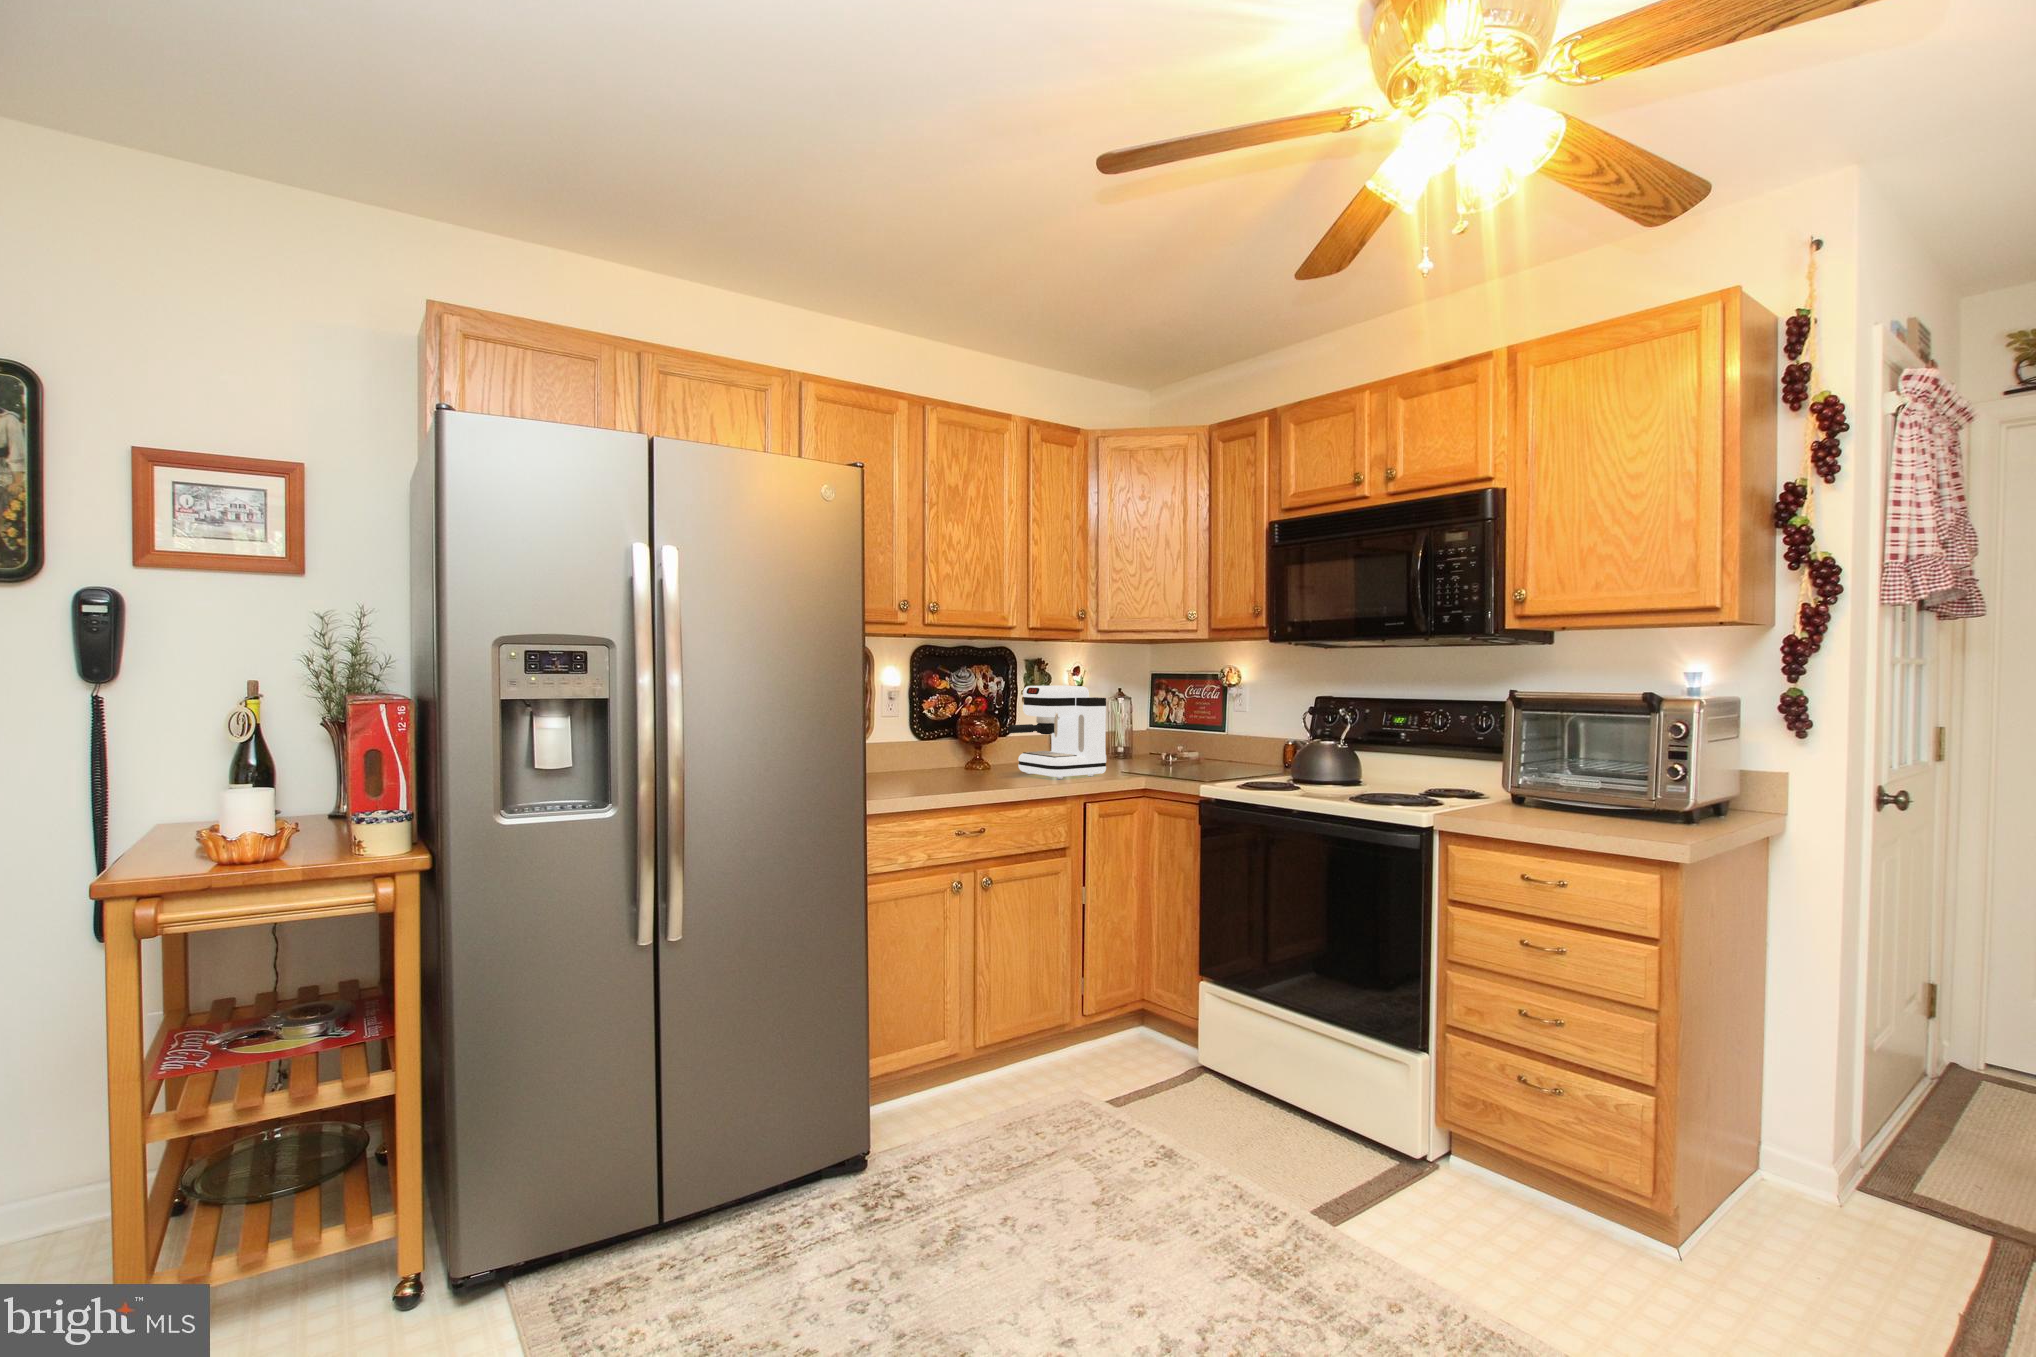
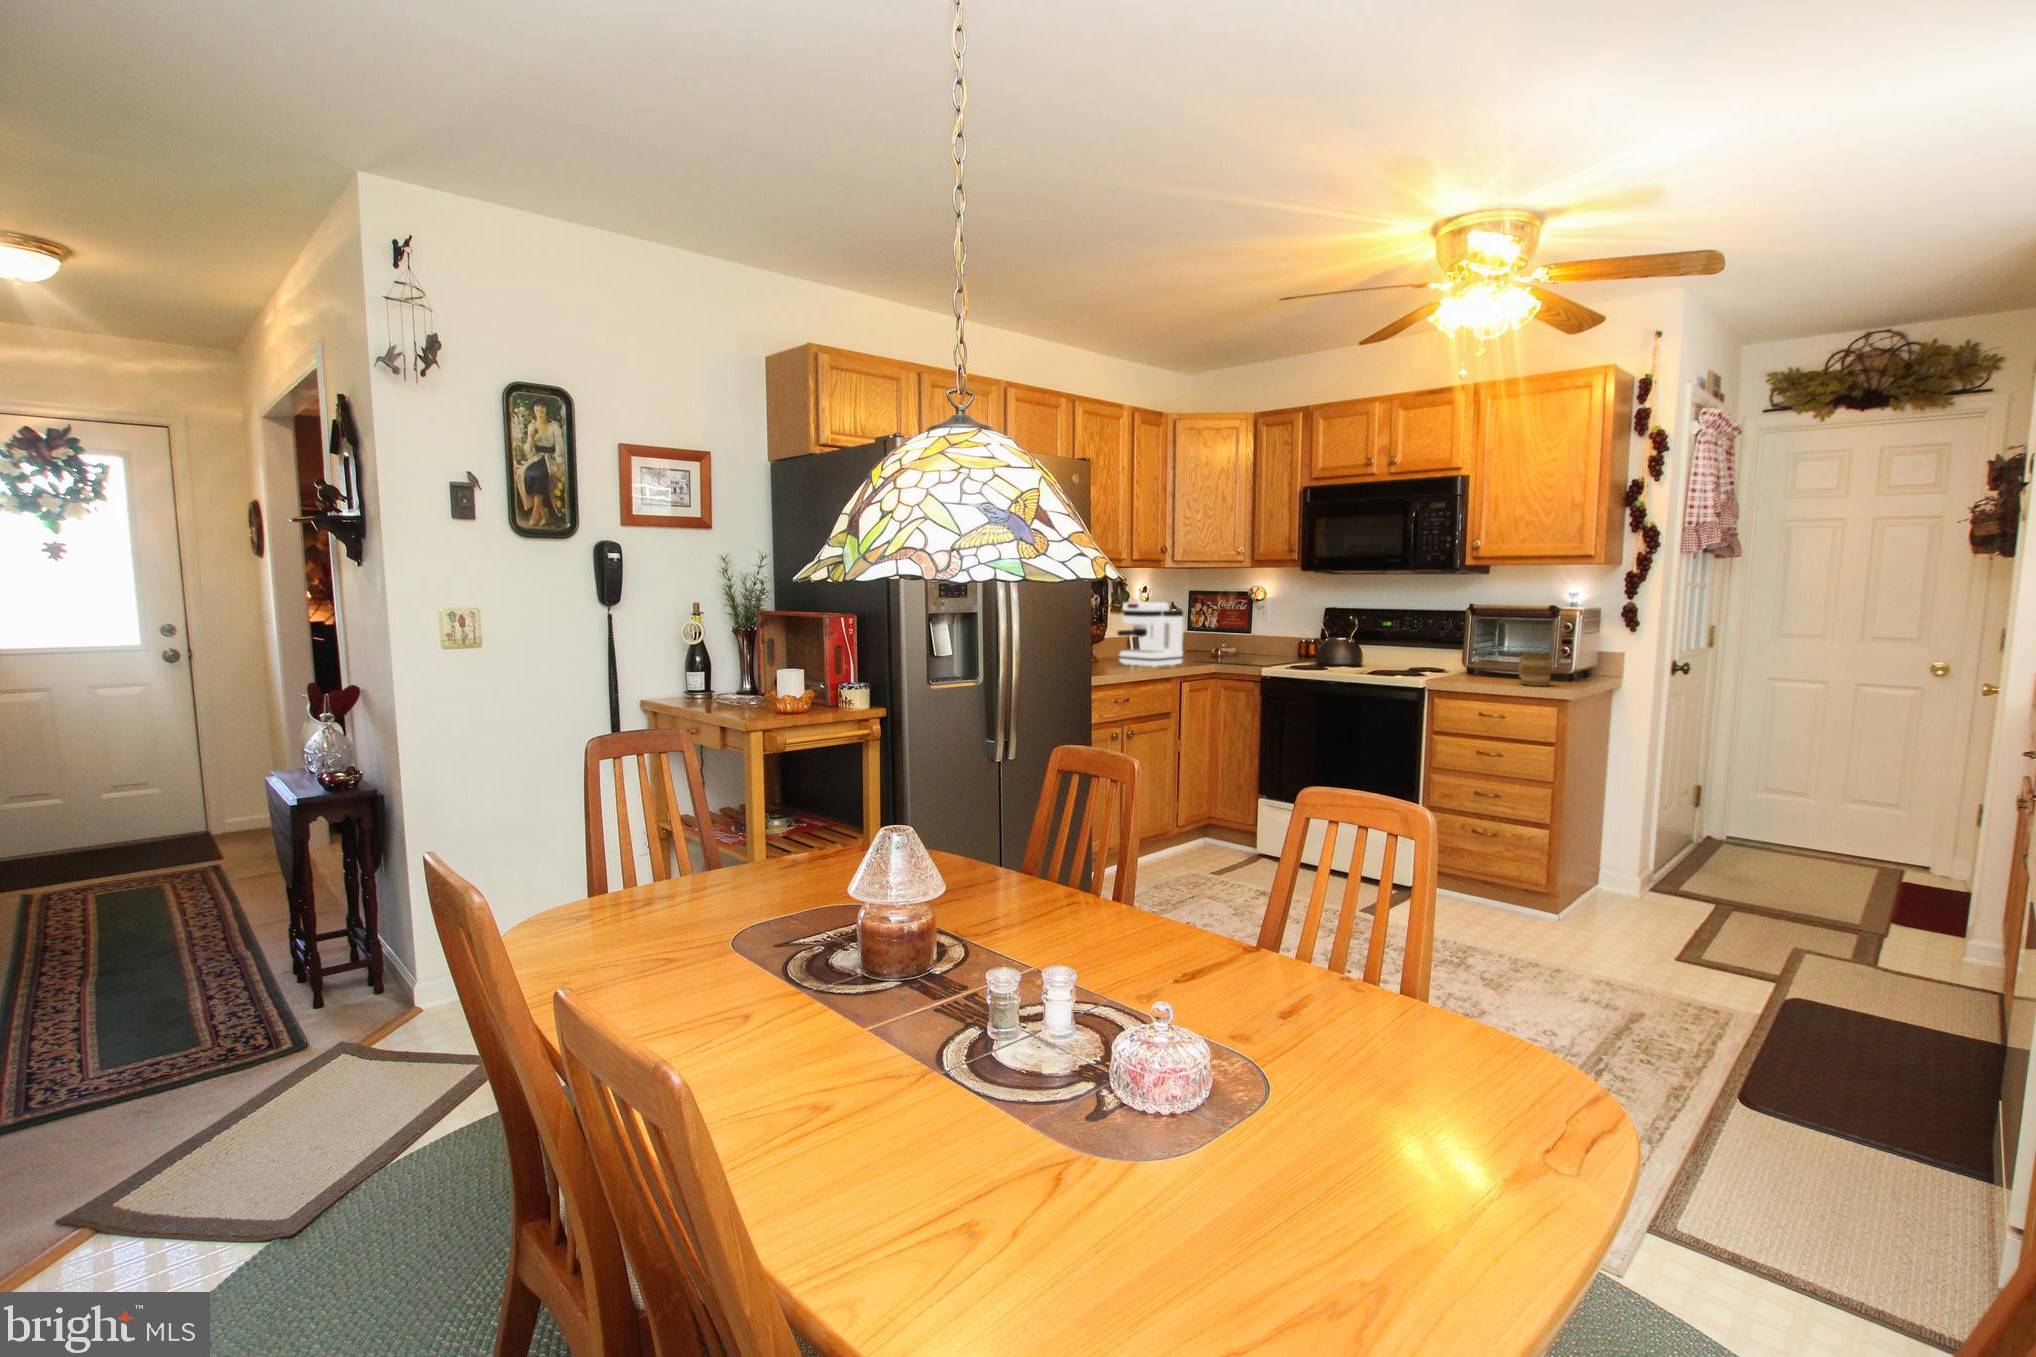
mug: none [1593,776,1649,832] -> present [1519,654,1552,686]

